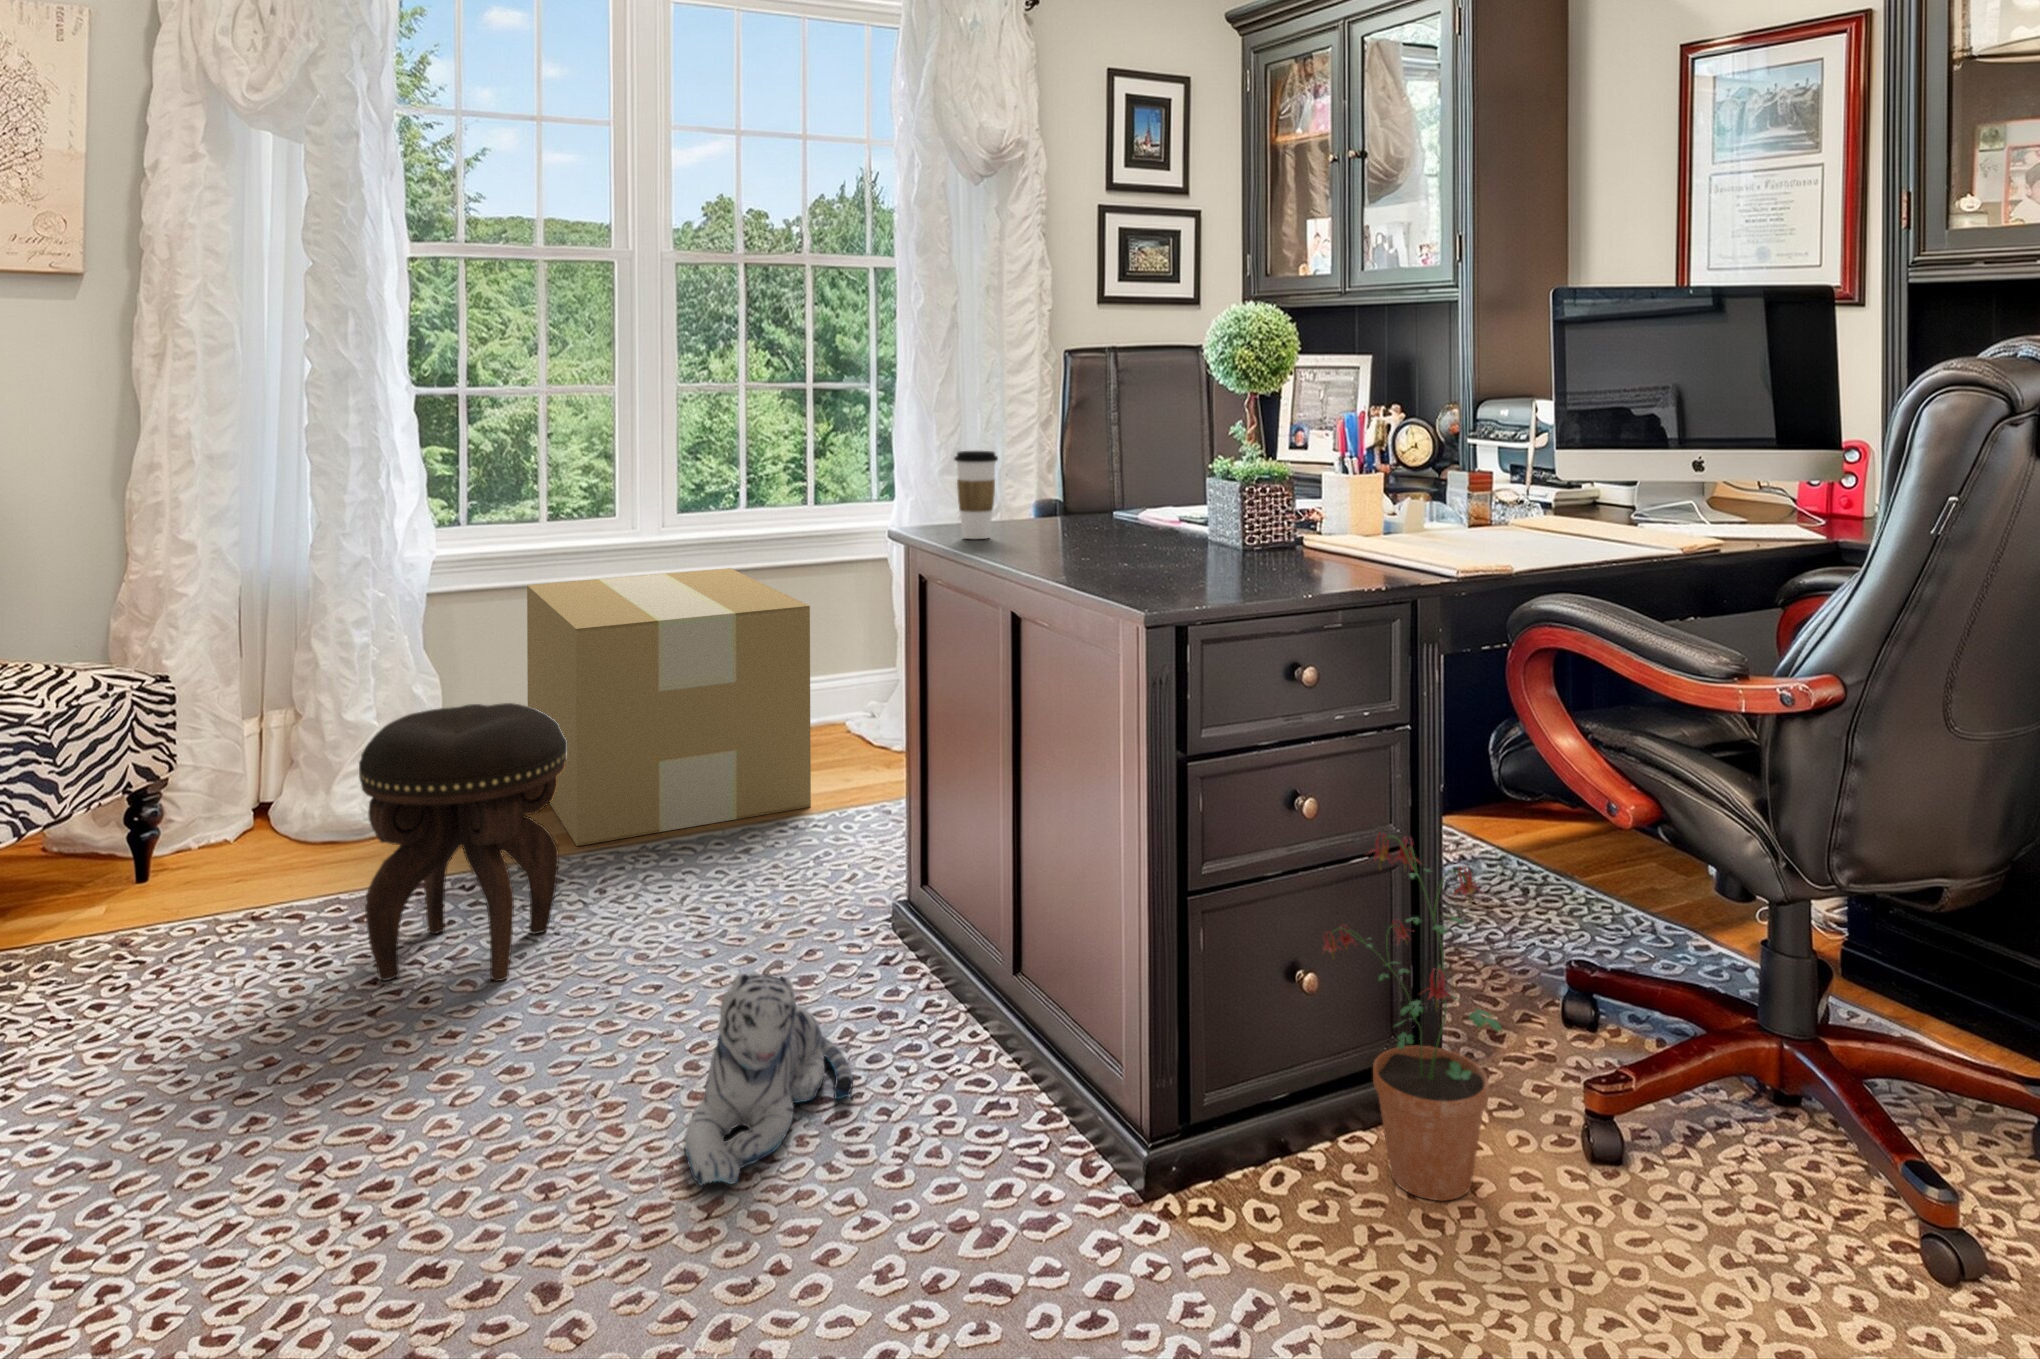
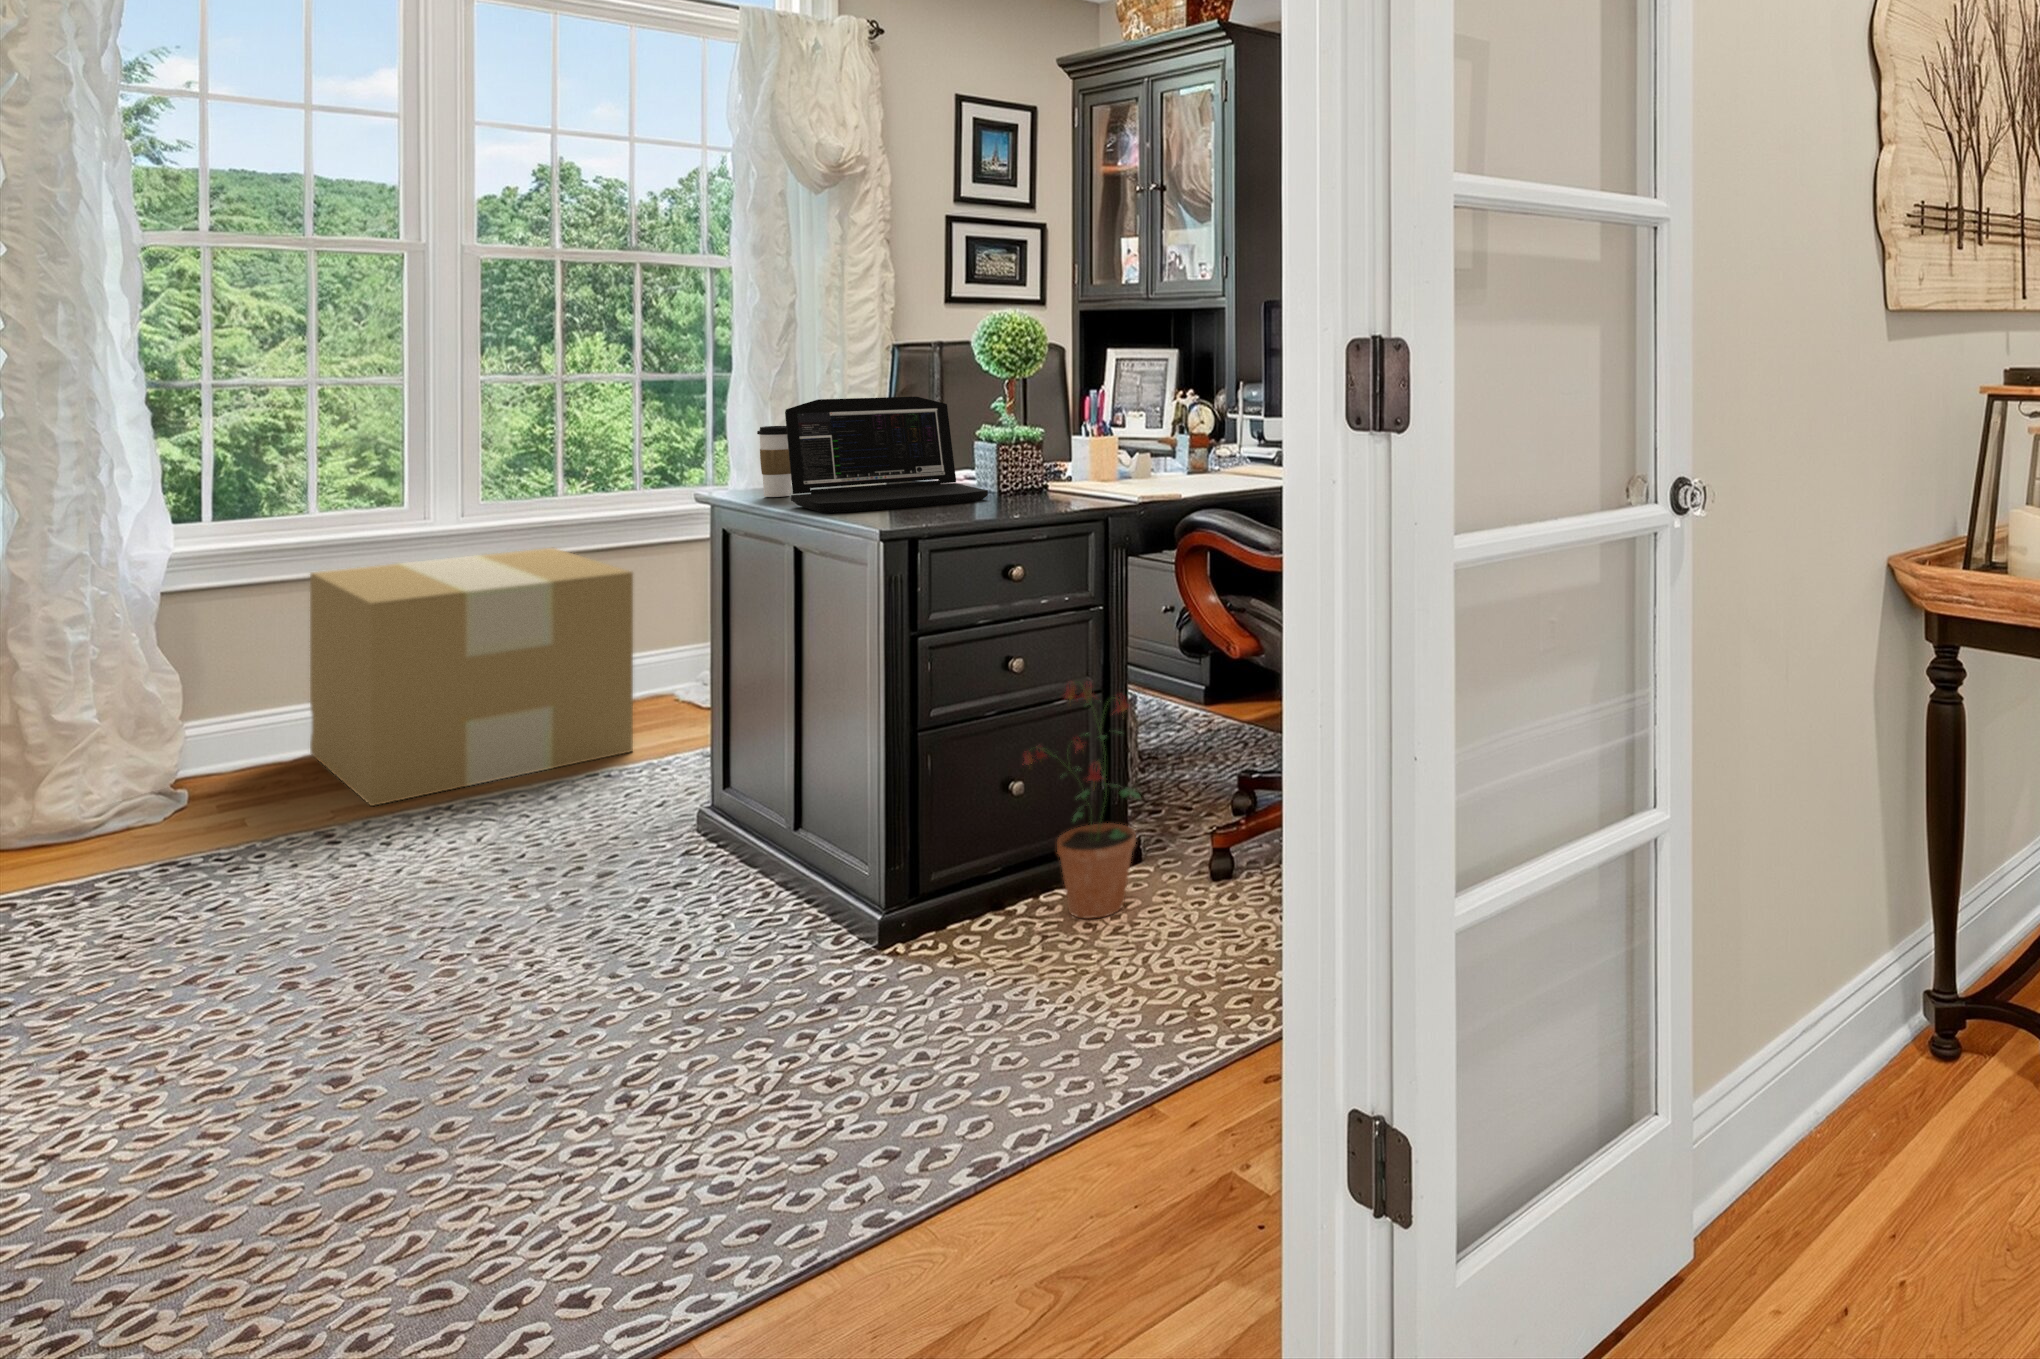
laptop: none [992,417,1239,571] -> present [785,397,988,513]
footstool: present [359,703,567,981] -> none [116,667,362,928]
plush toy: present [685,973,853,1186] -> none [480,842,646,1003]

